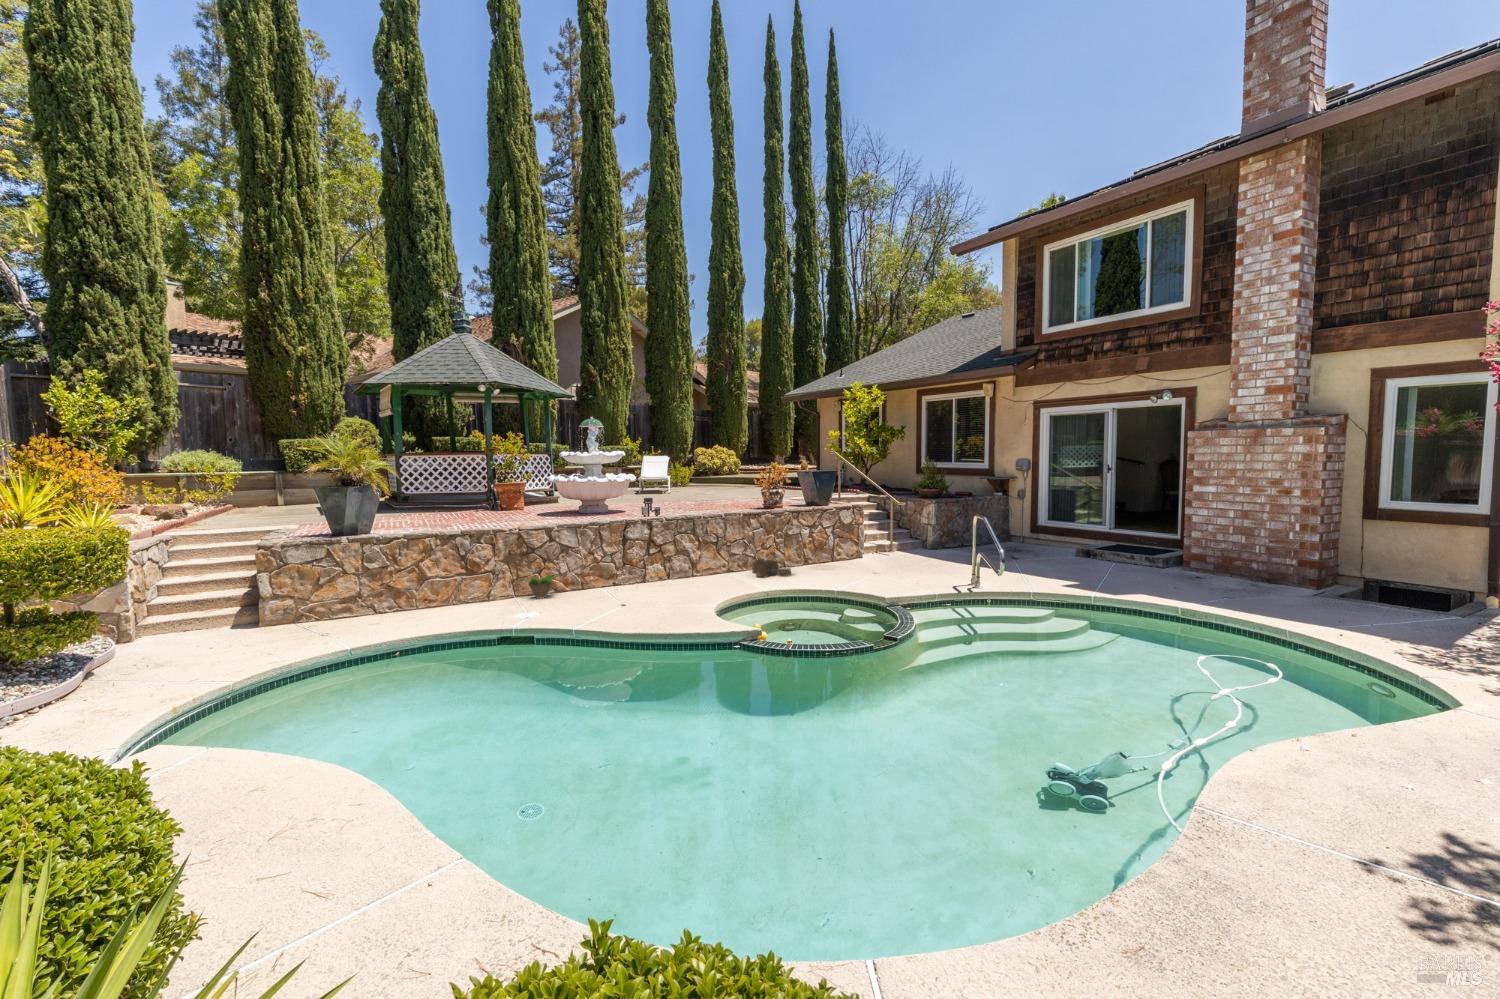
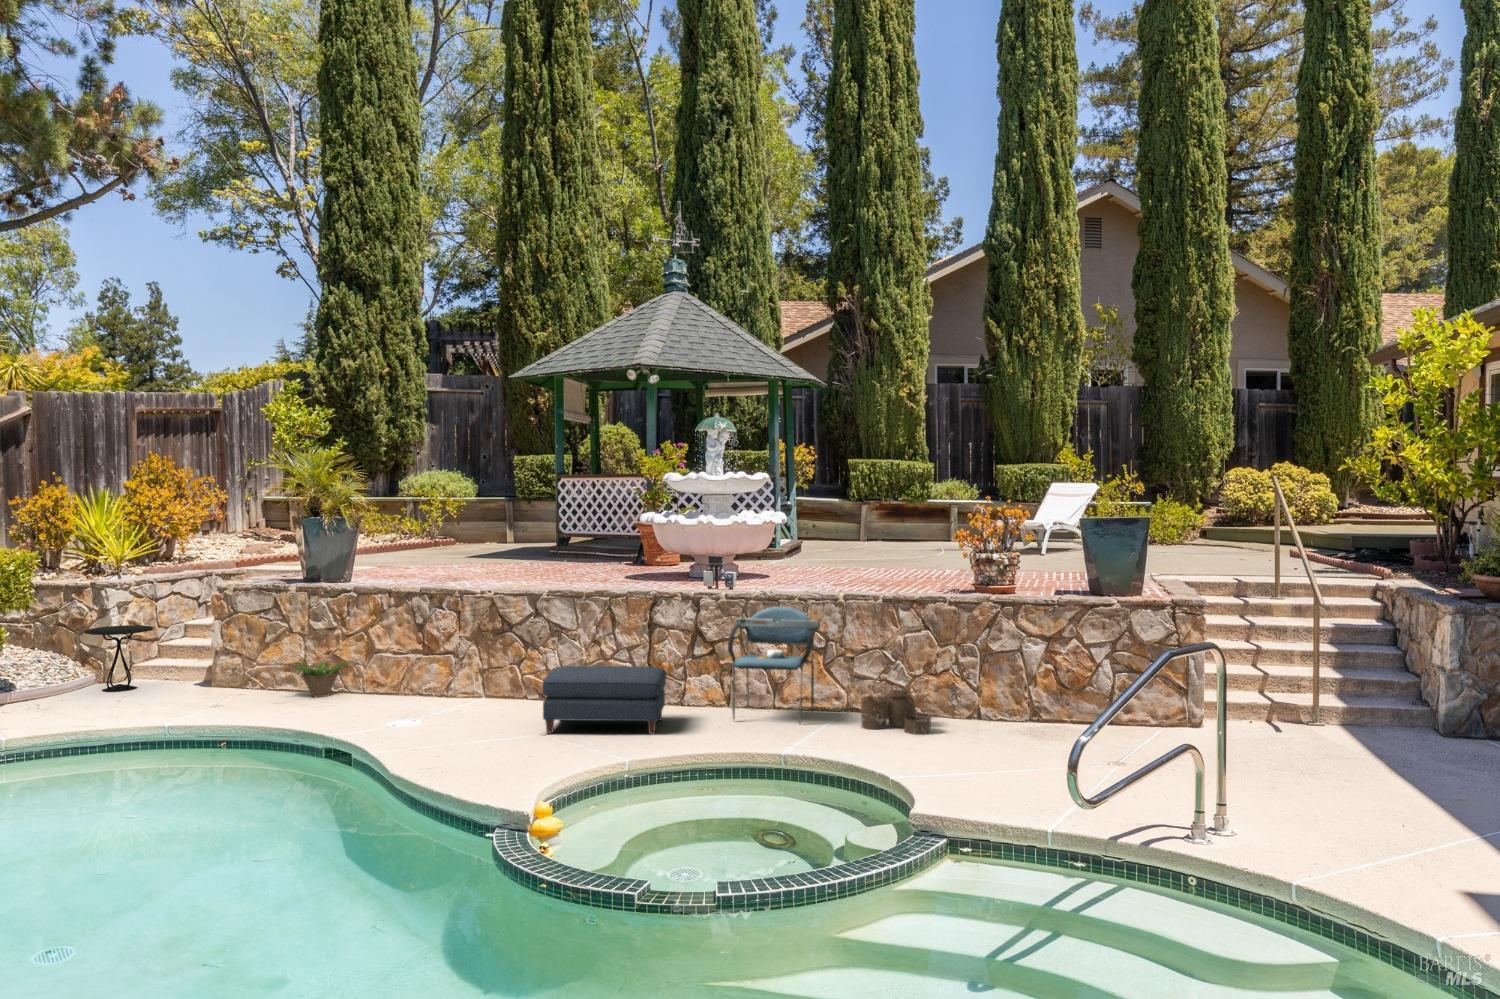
chair: none [682,522,734,585] -> present [728,607,820,723]
ottoman: none [606,560,683,604] -> present [542,666,666,734]
decorative plant: present [527,574,557,599] -> present [295,662,348,697]
side table: none [139,584,210,645] -> present [84,625,153,692]

